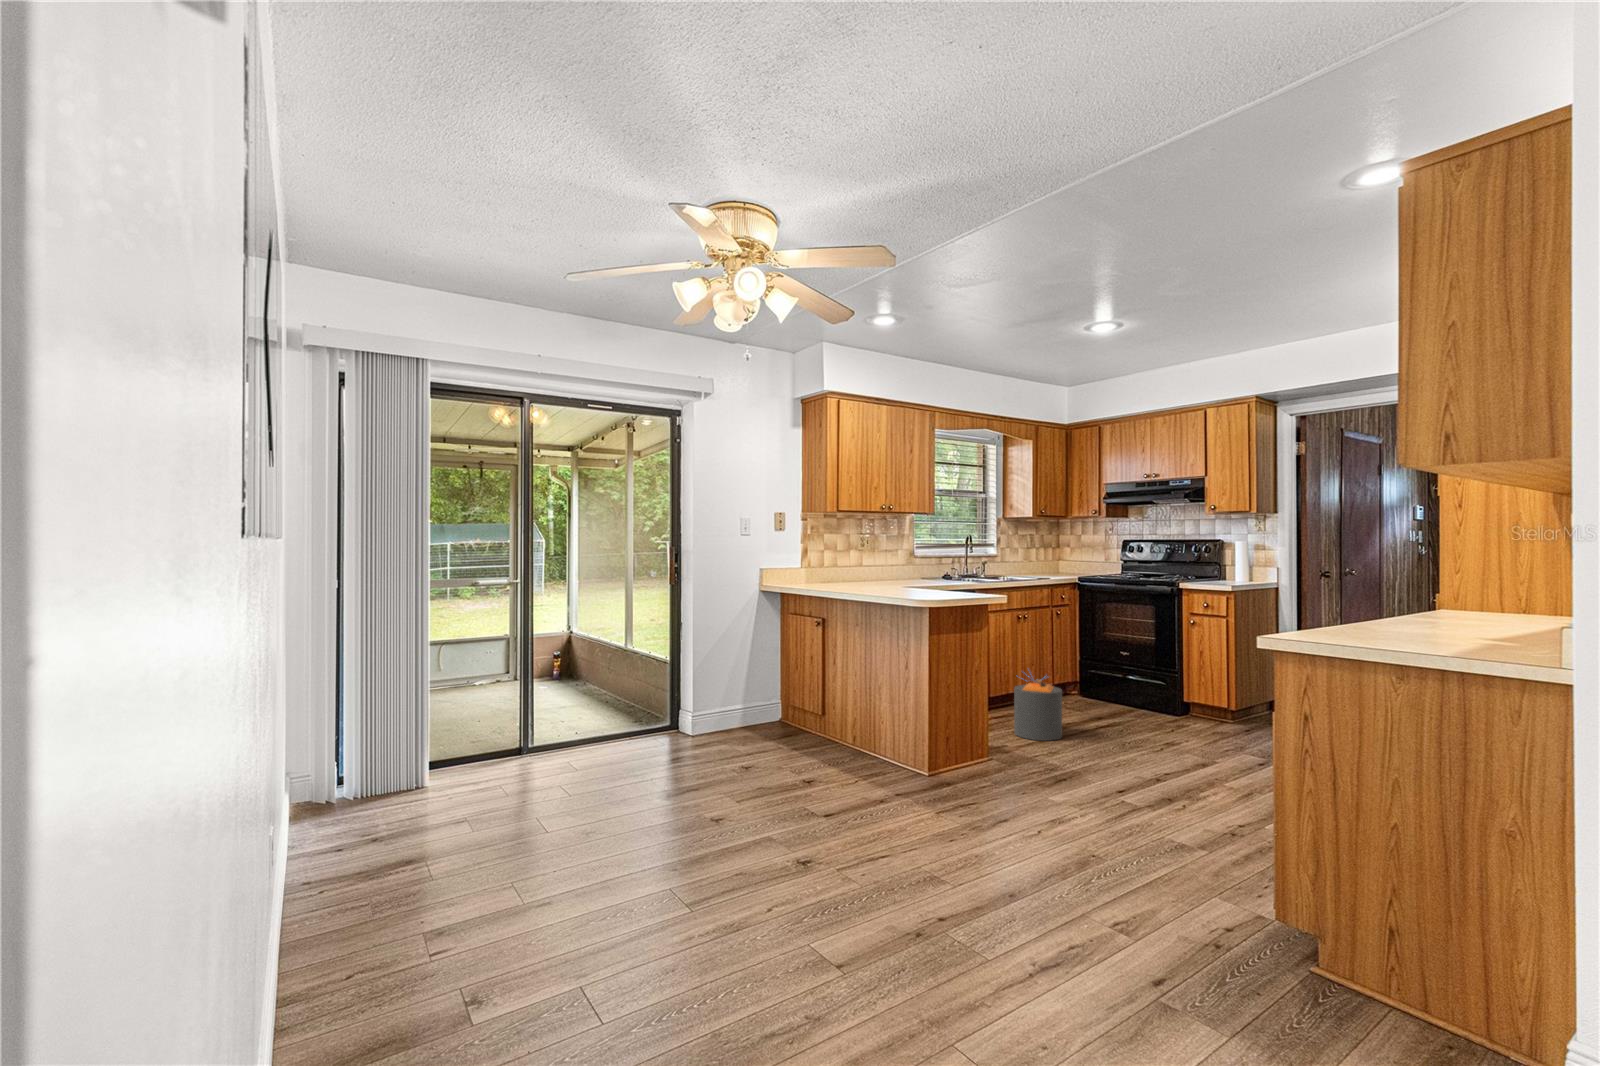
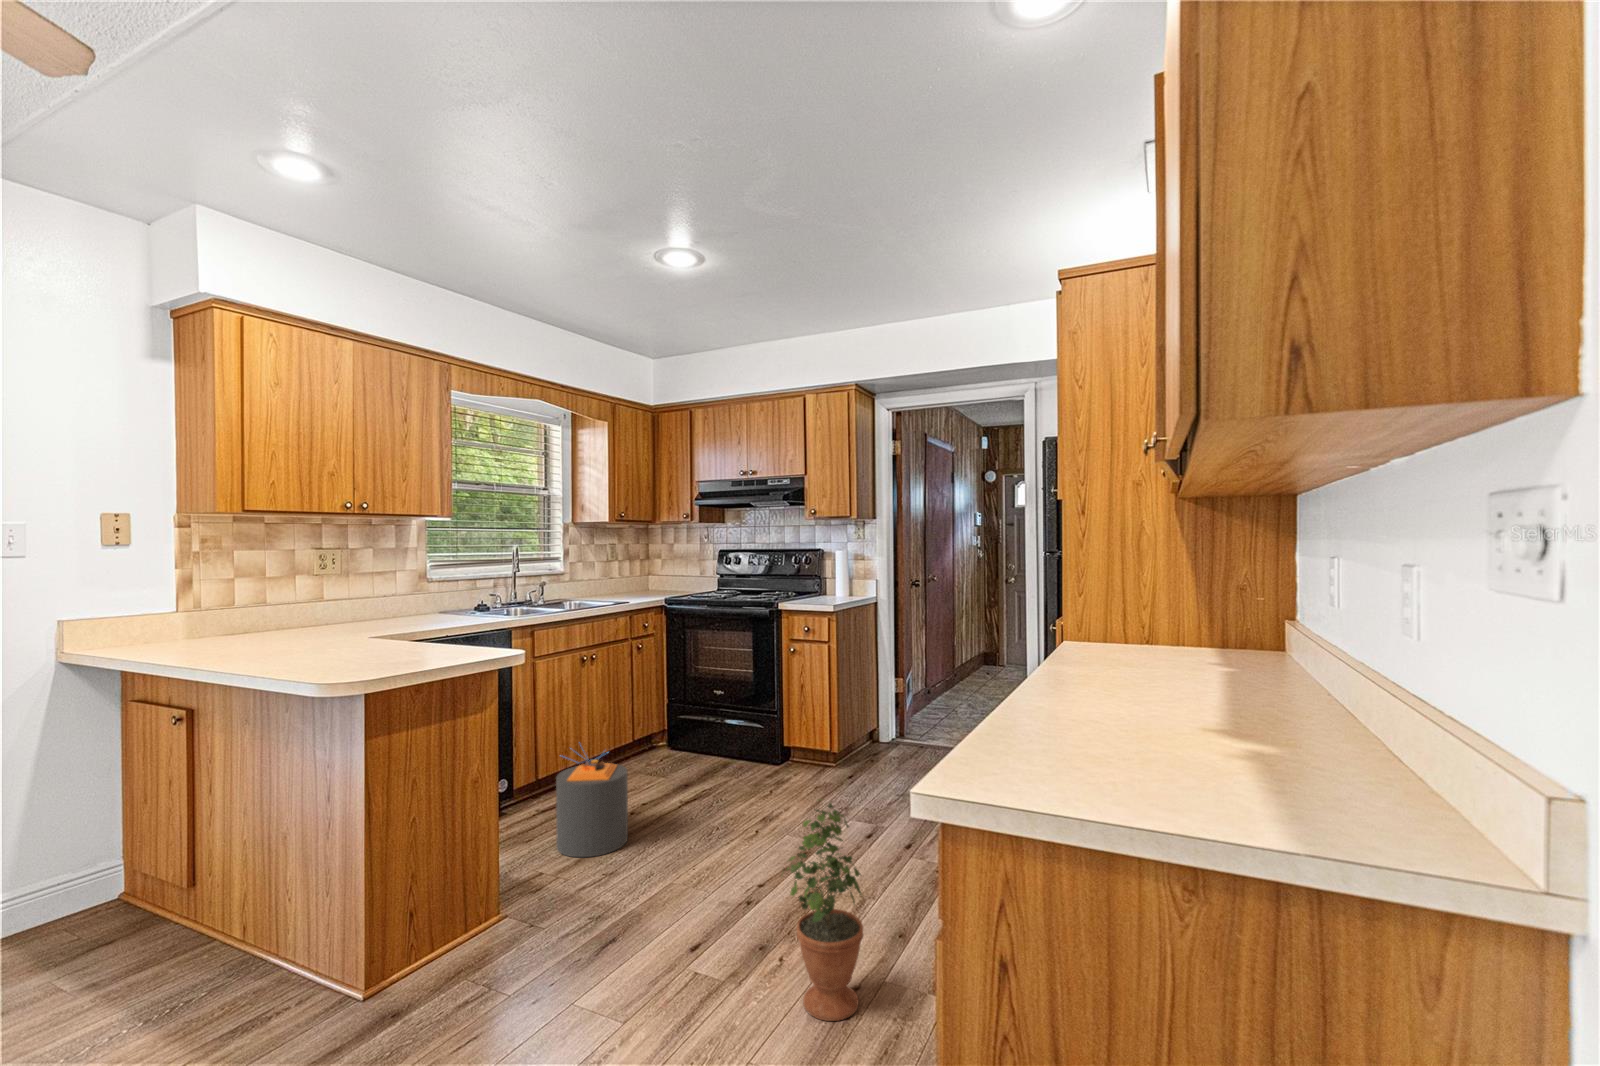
potted plant: none [1177,695,1235,821] -> present [786,803,863,1021]

